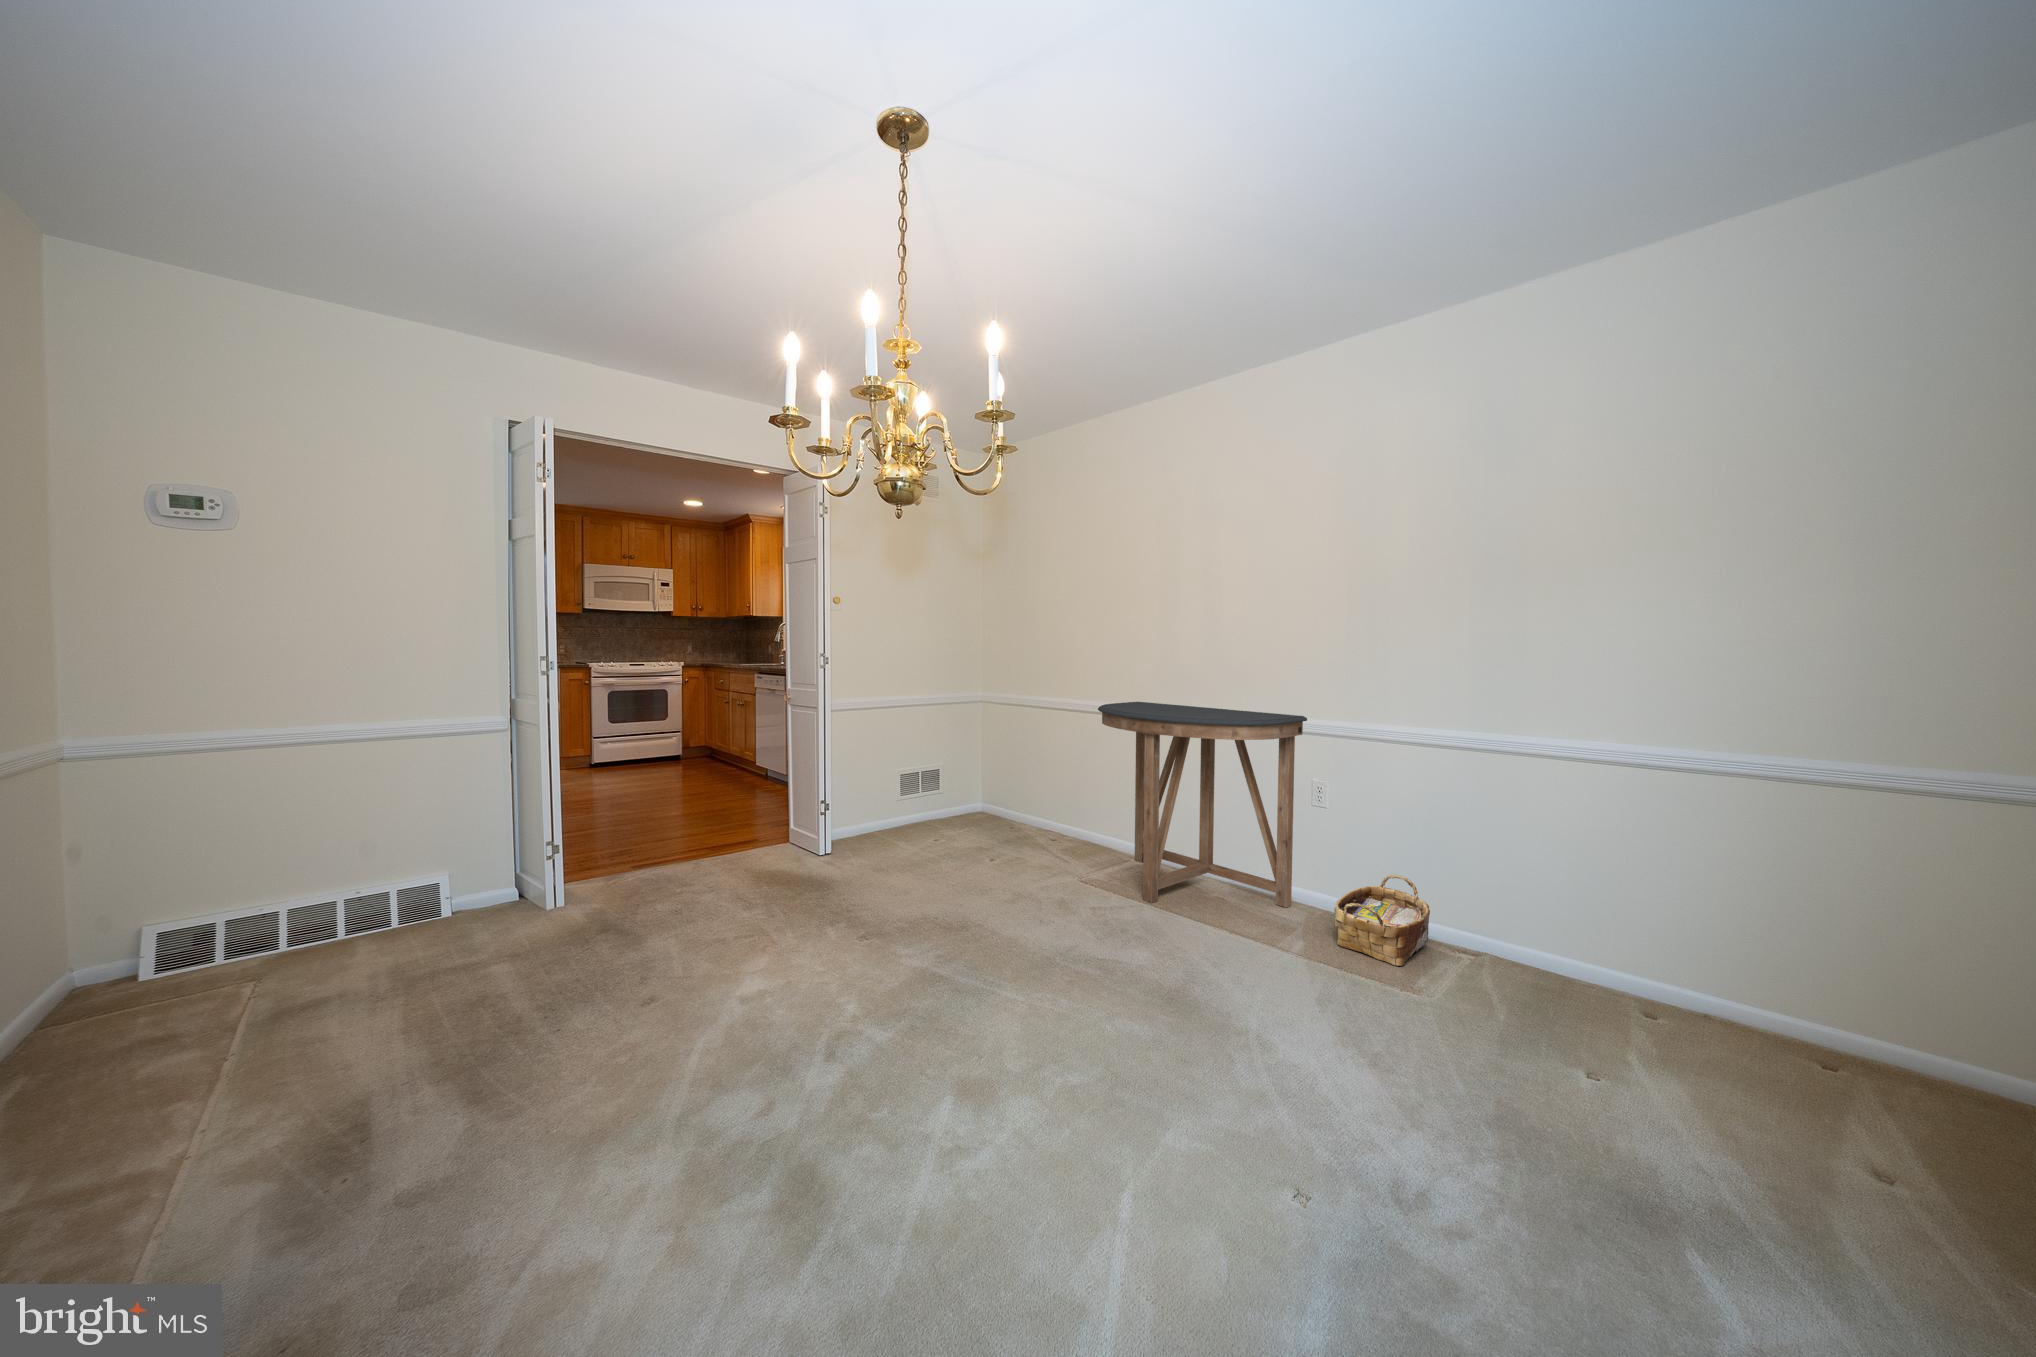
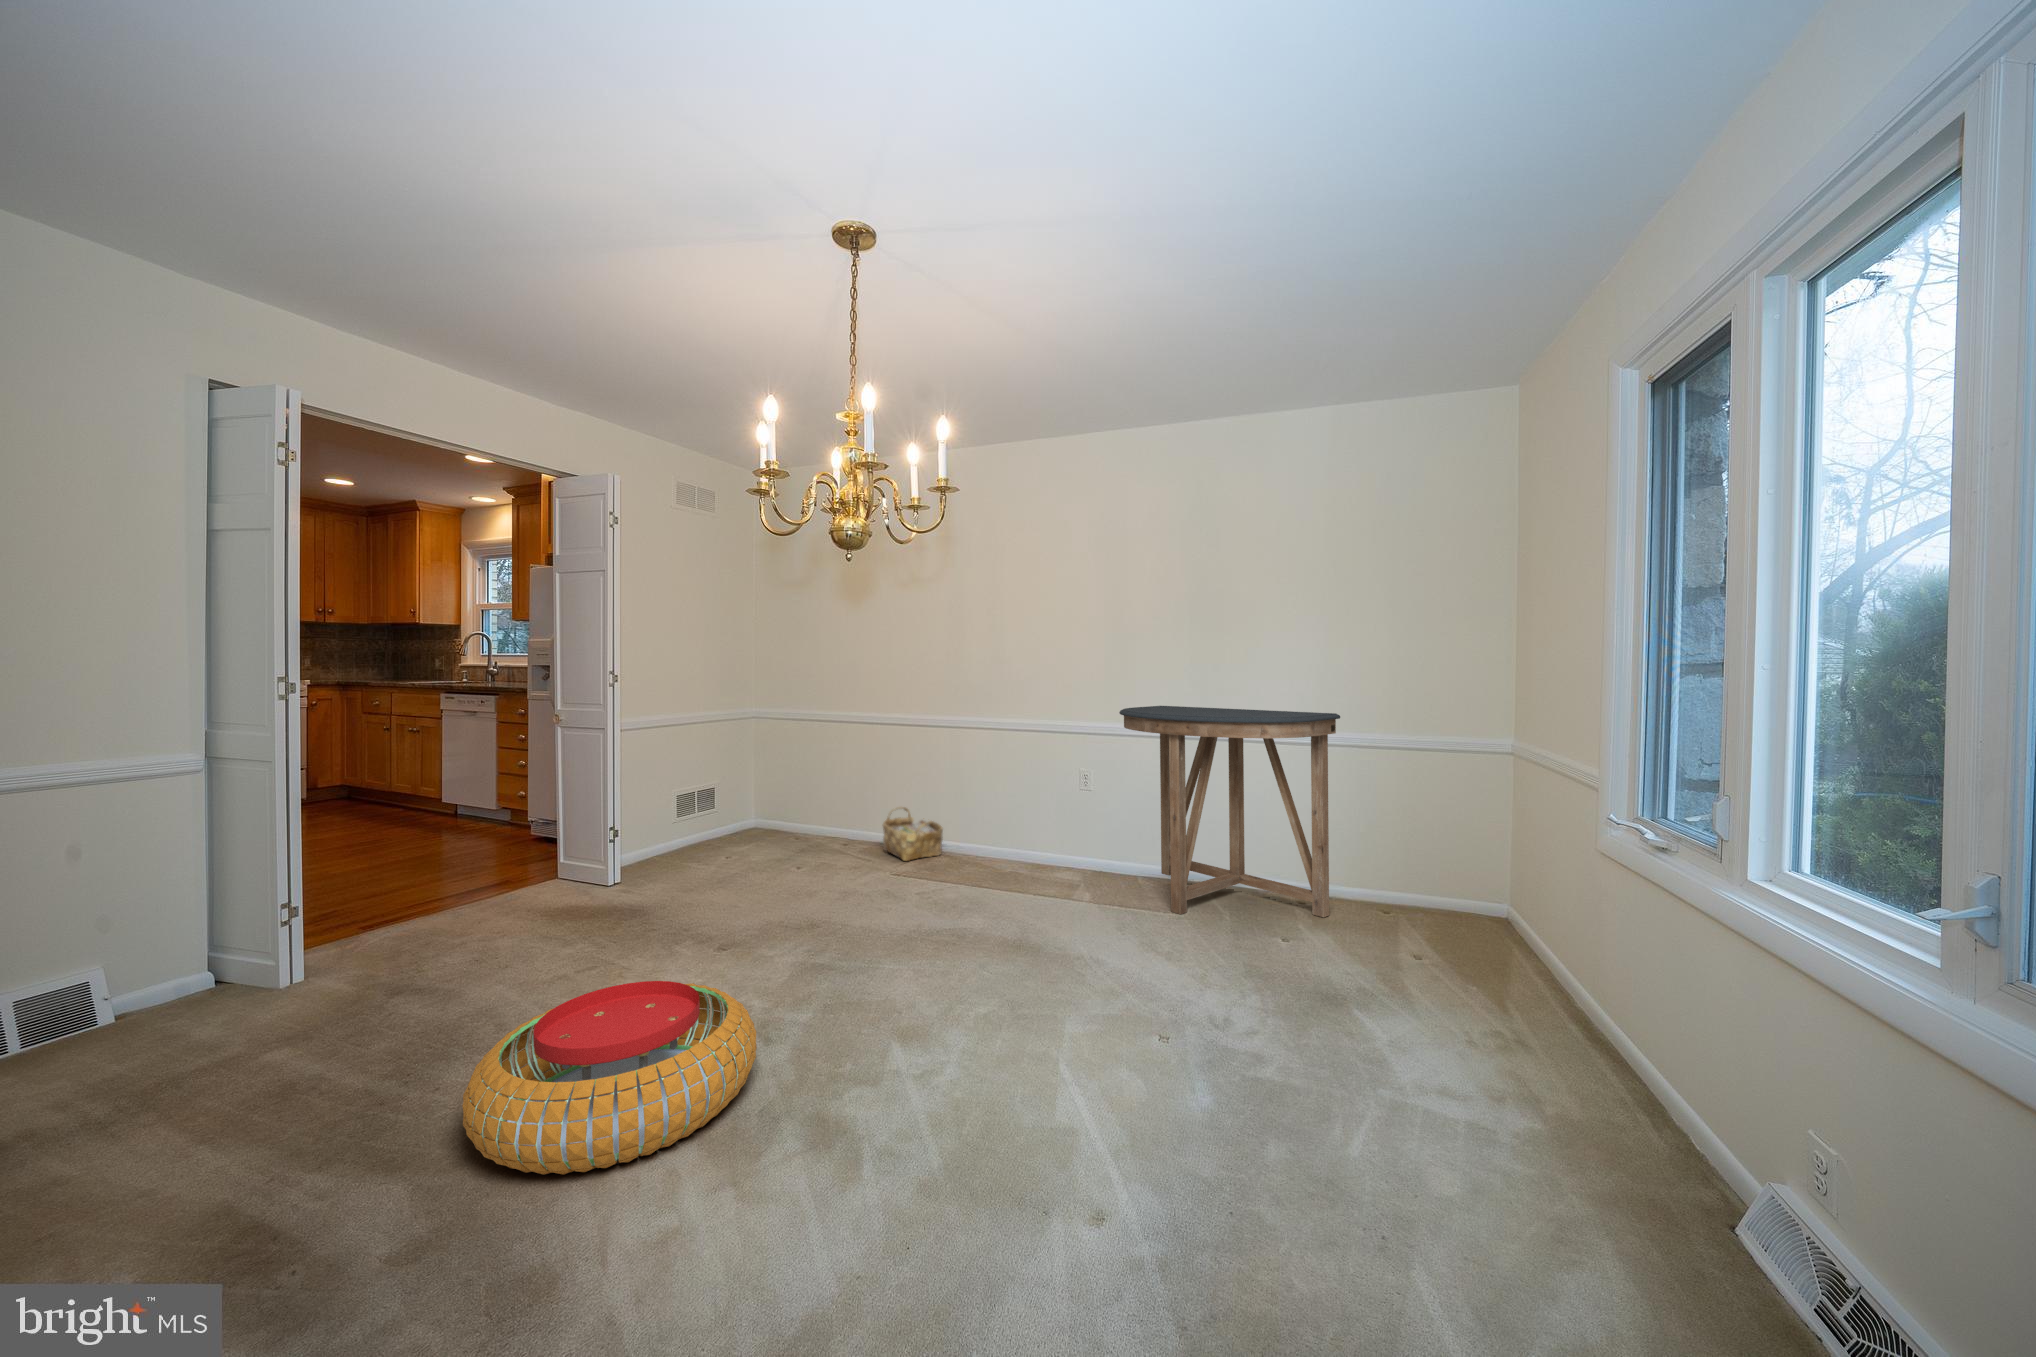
woven basket: present [1334,875,1430,966] -> present [883,807,943,861]
pouf: none [458,975,746,1168] -> present [462,981,757,1175]

